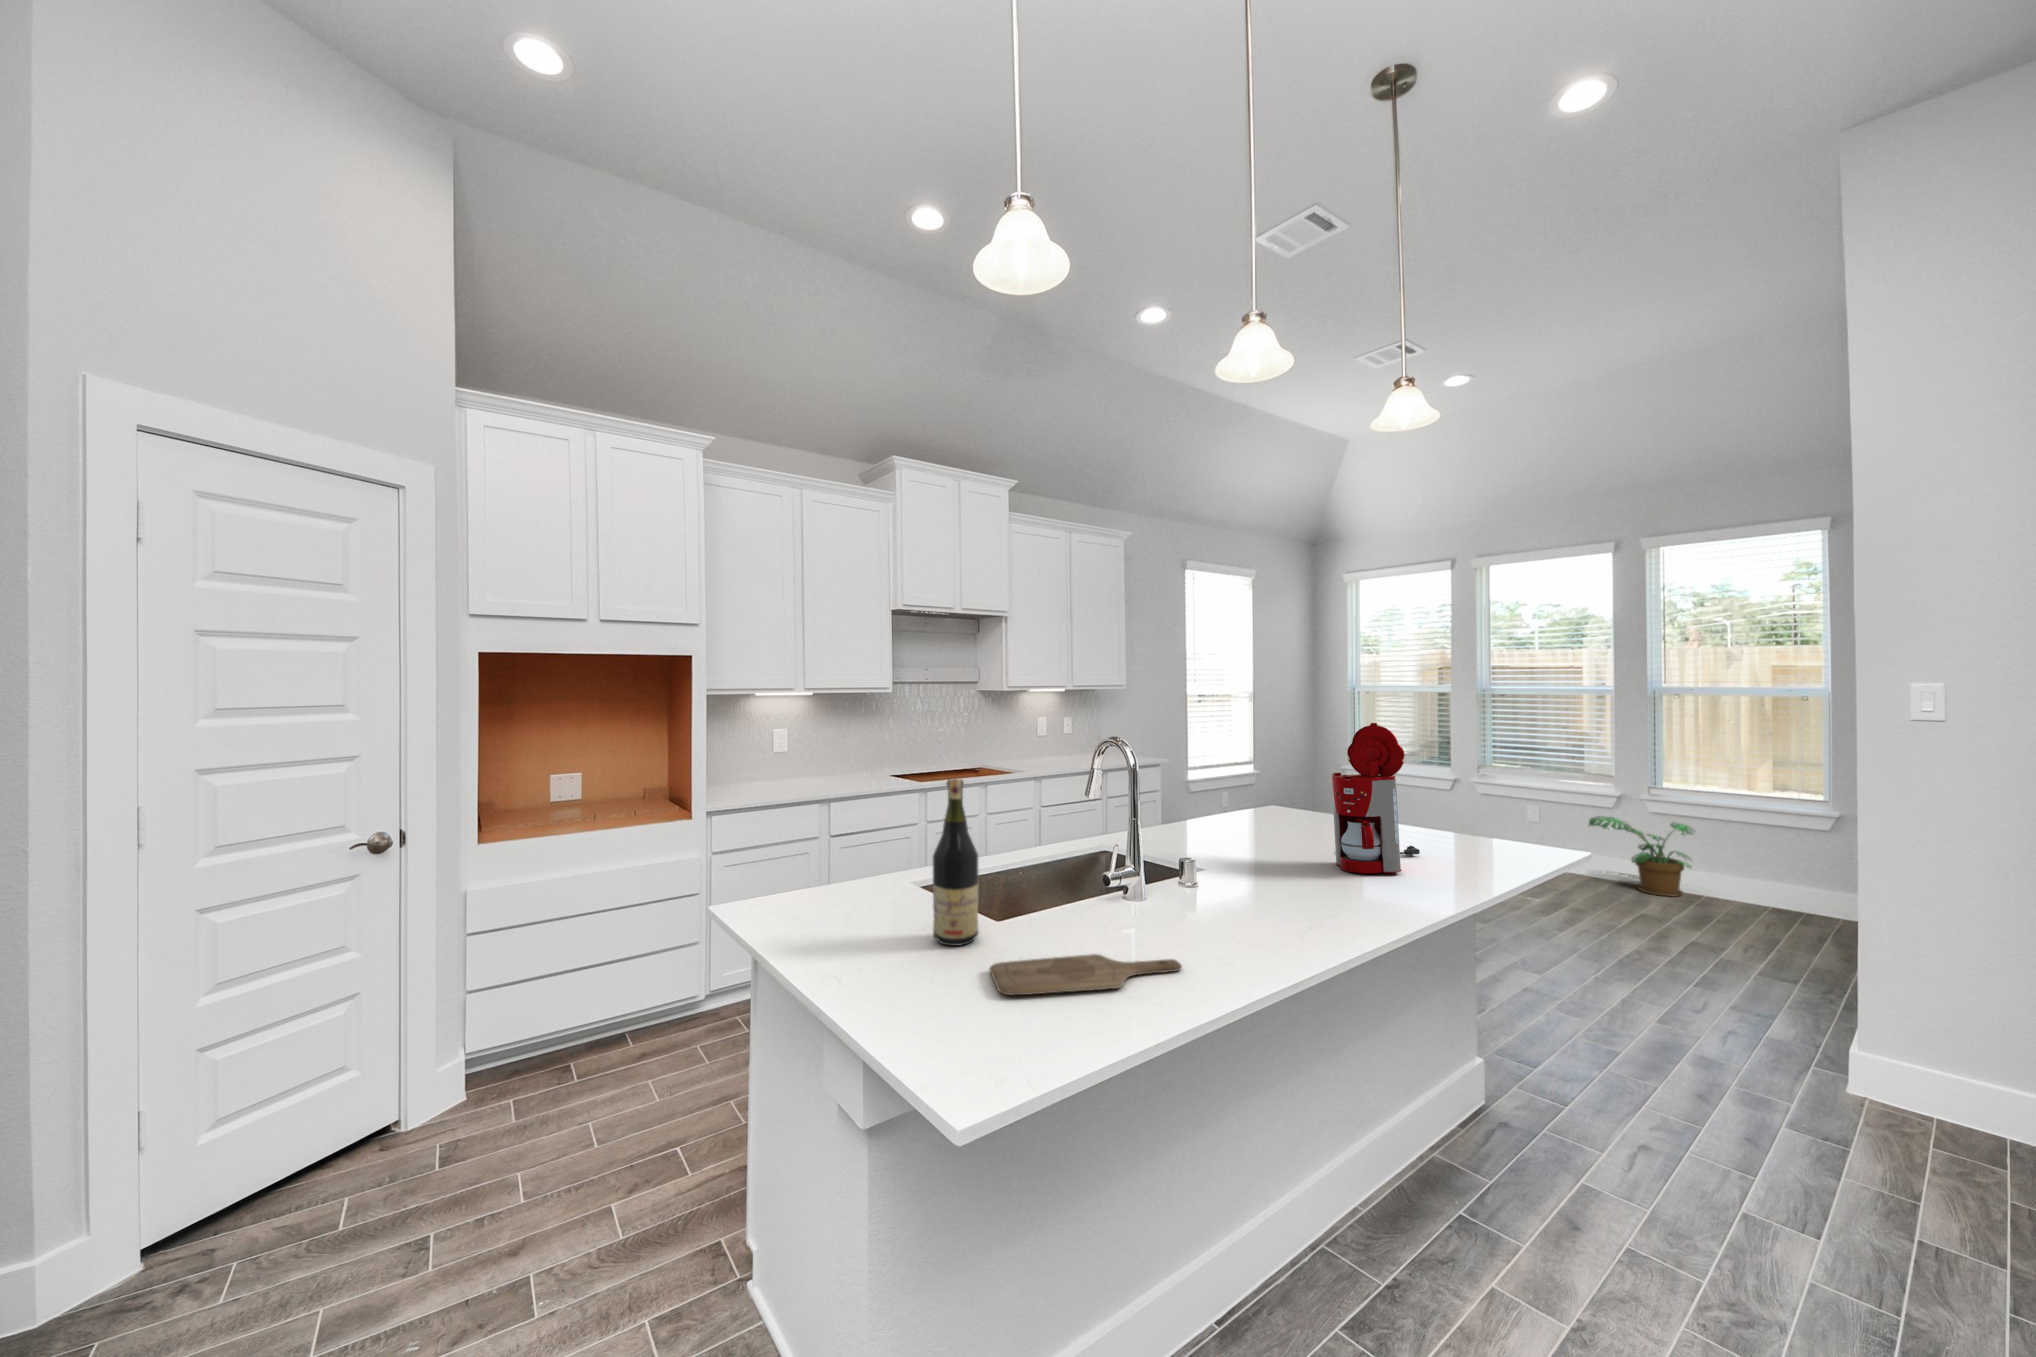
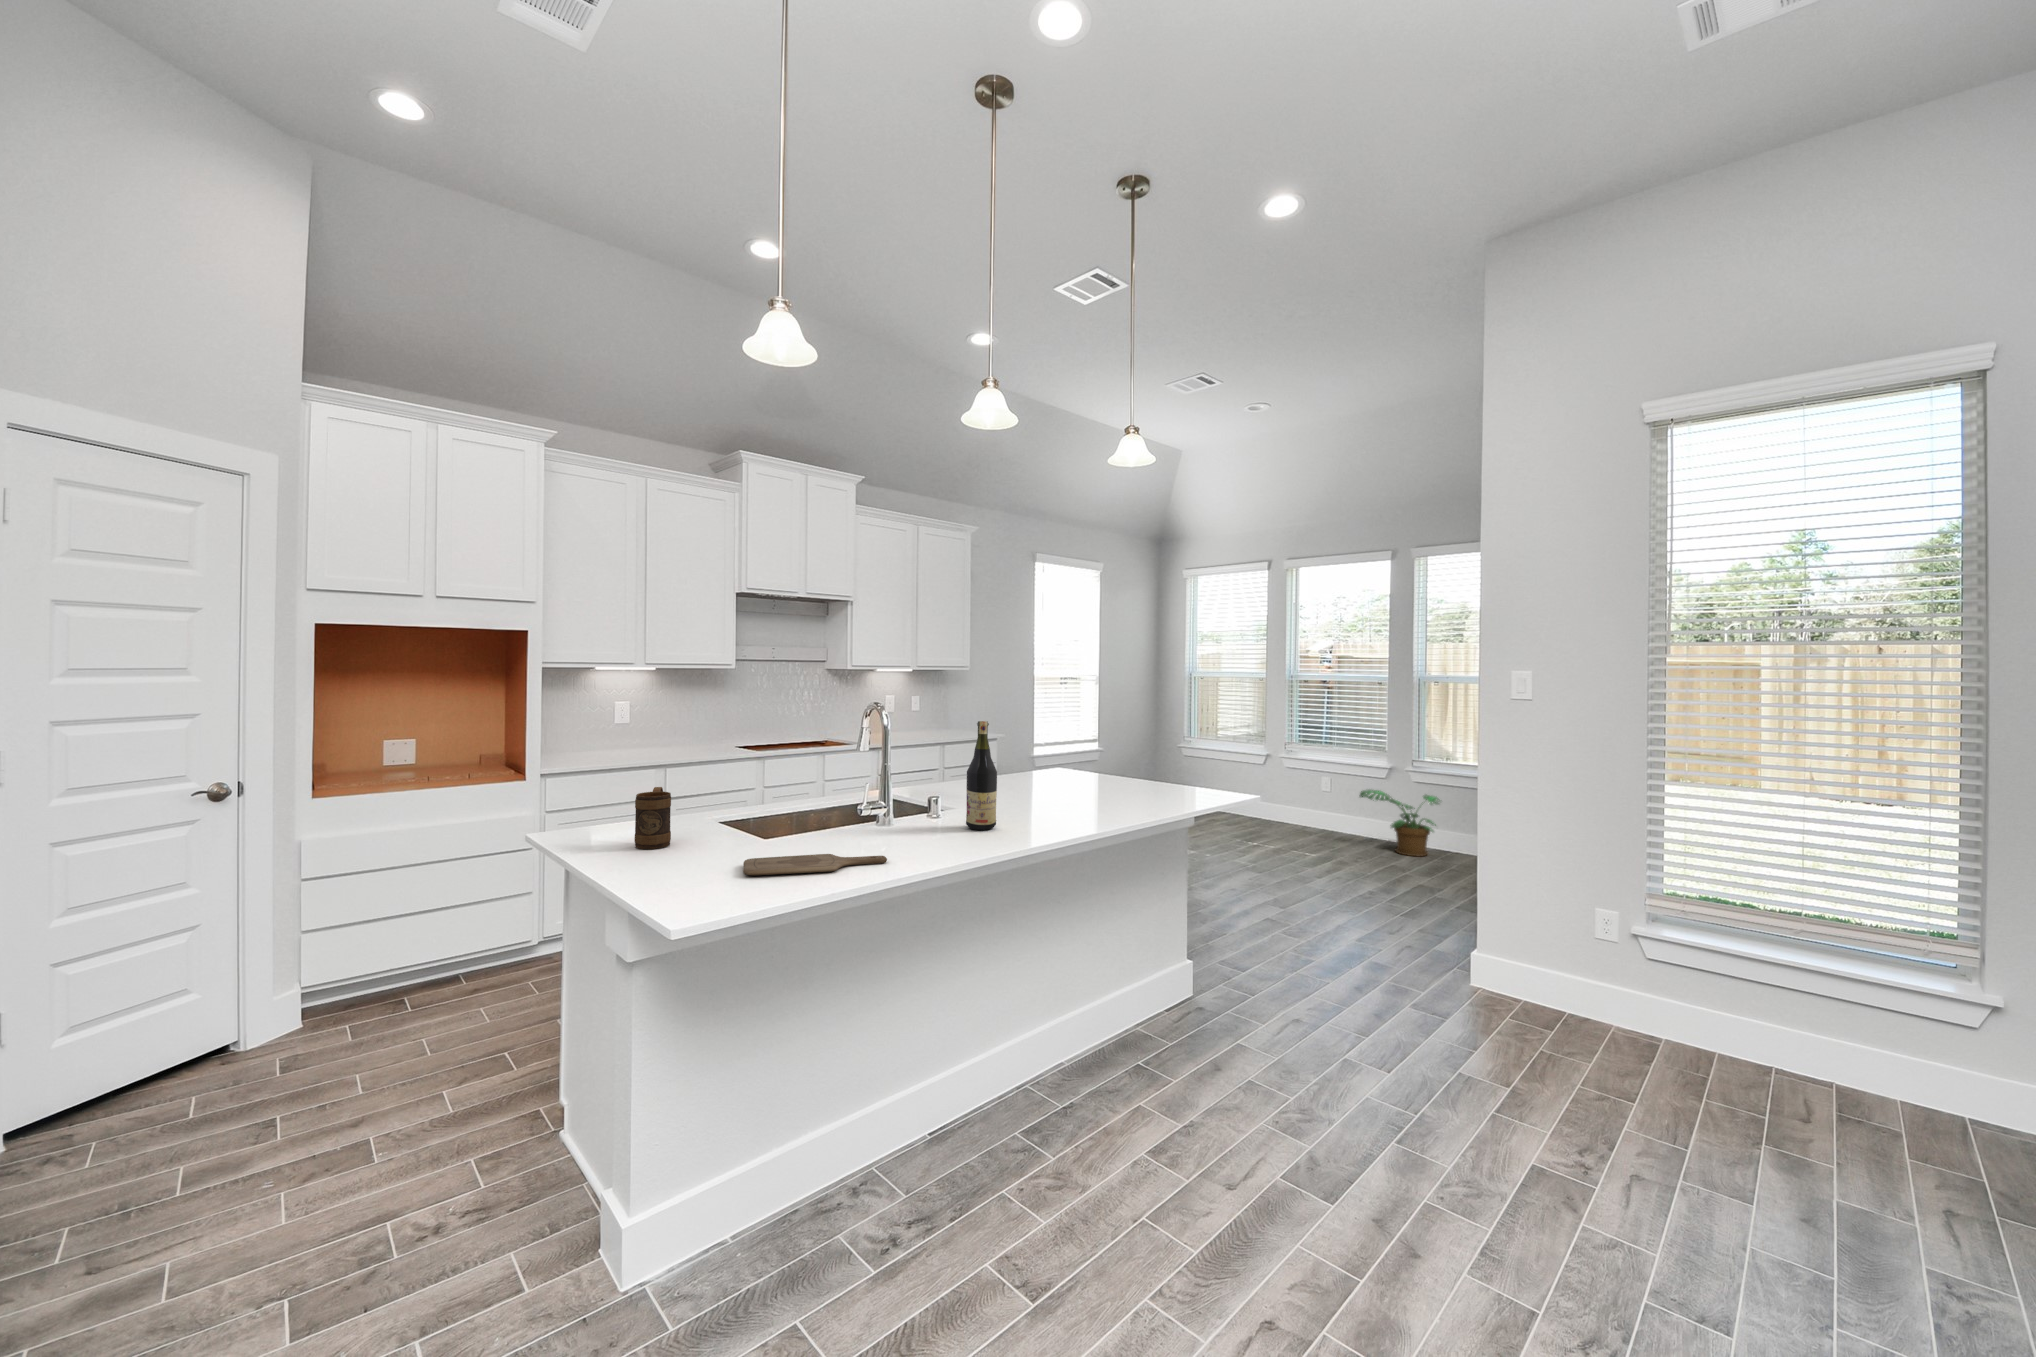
coffee maker: present [1332,723,1420,873] -> none [1059,696,1132,811]
wine bottle: present [933,779,979,946] -> present [966,721,997,830]
mug: none [836,853,879,938] -> present [635,787,671,849]

